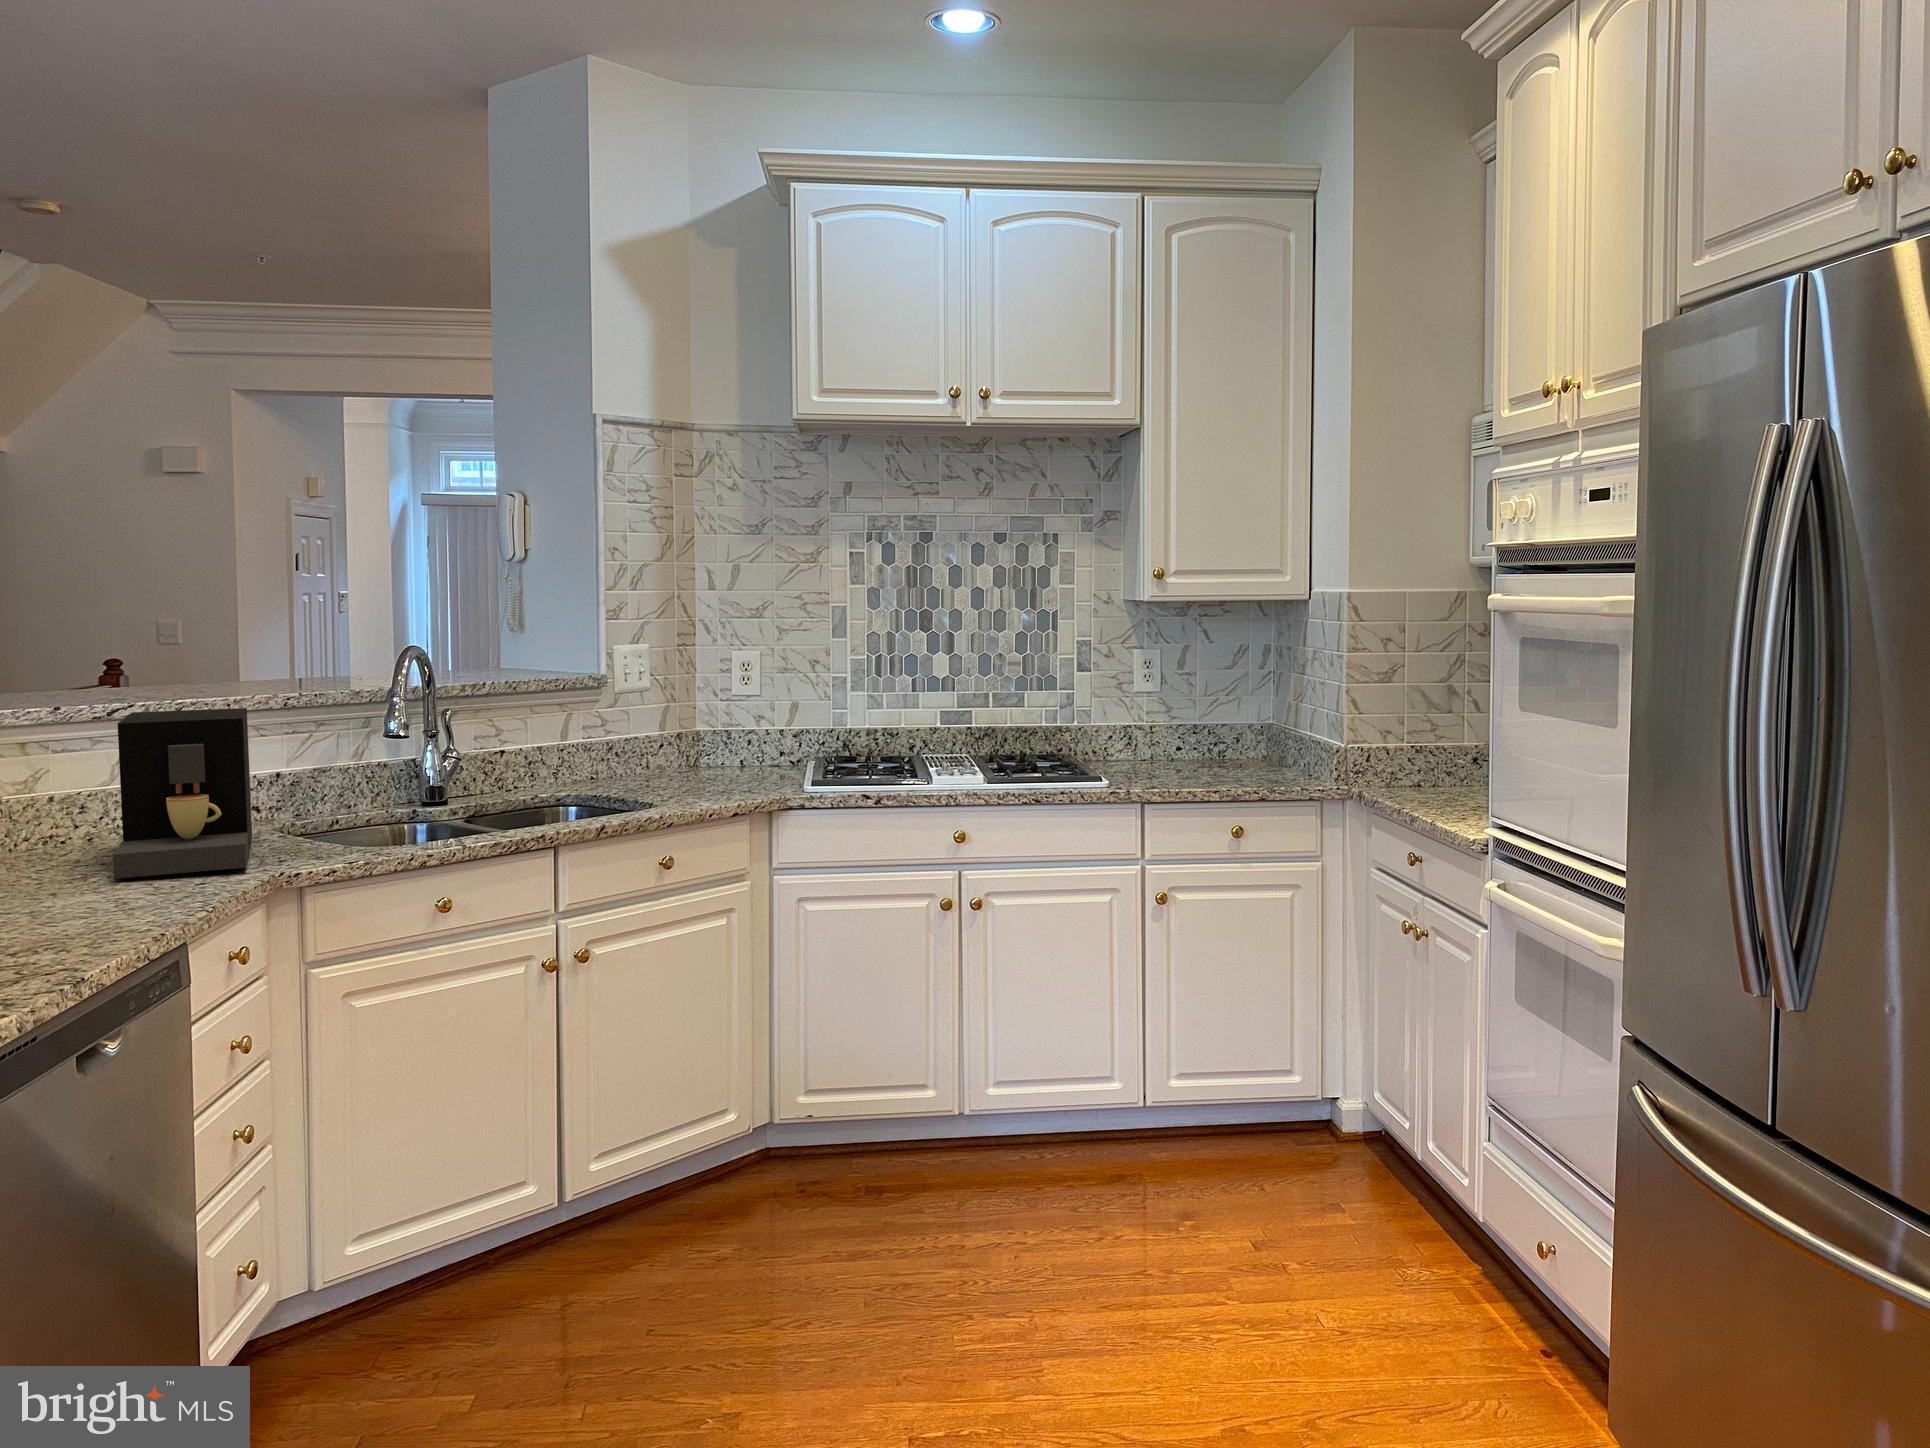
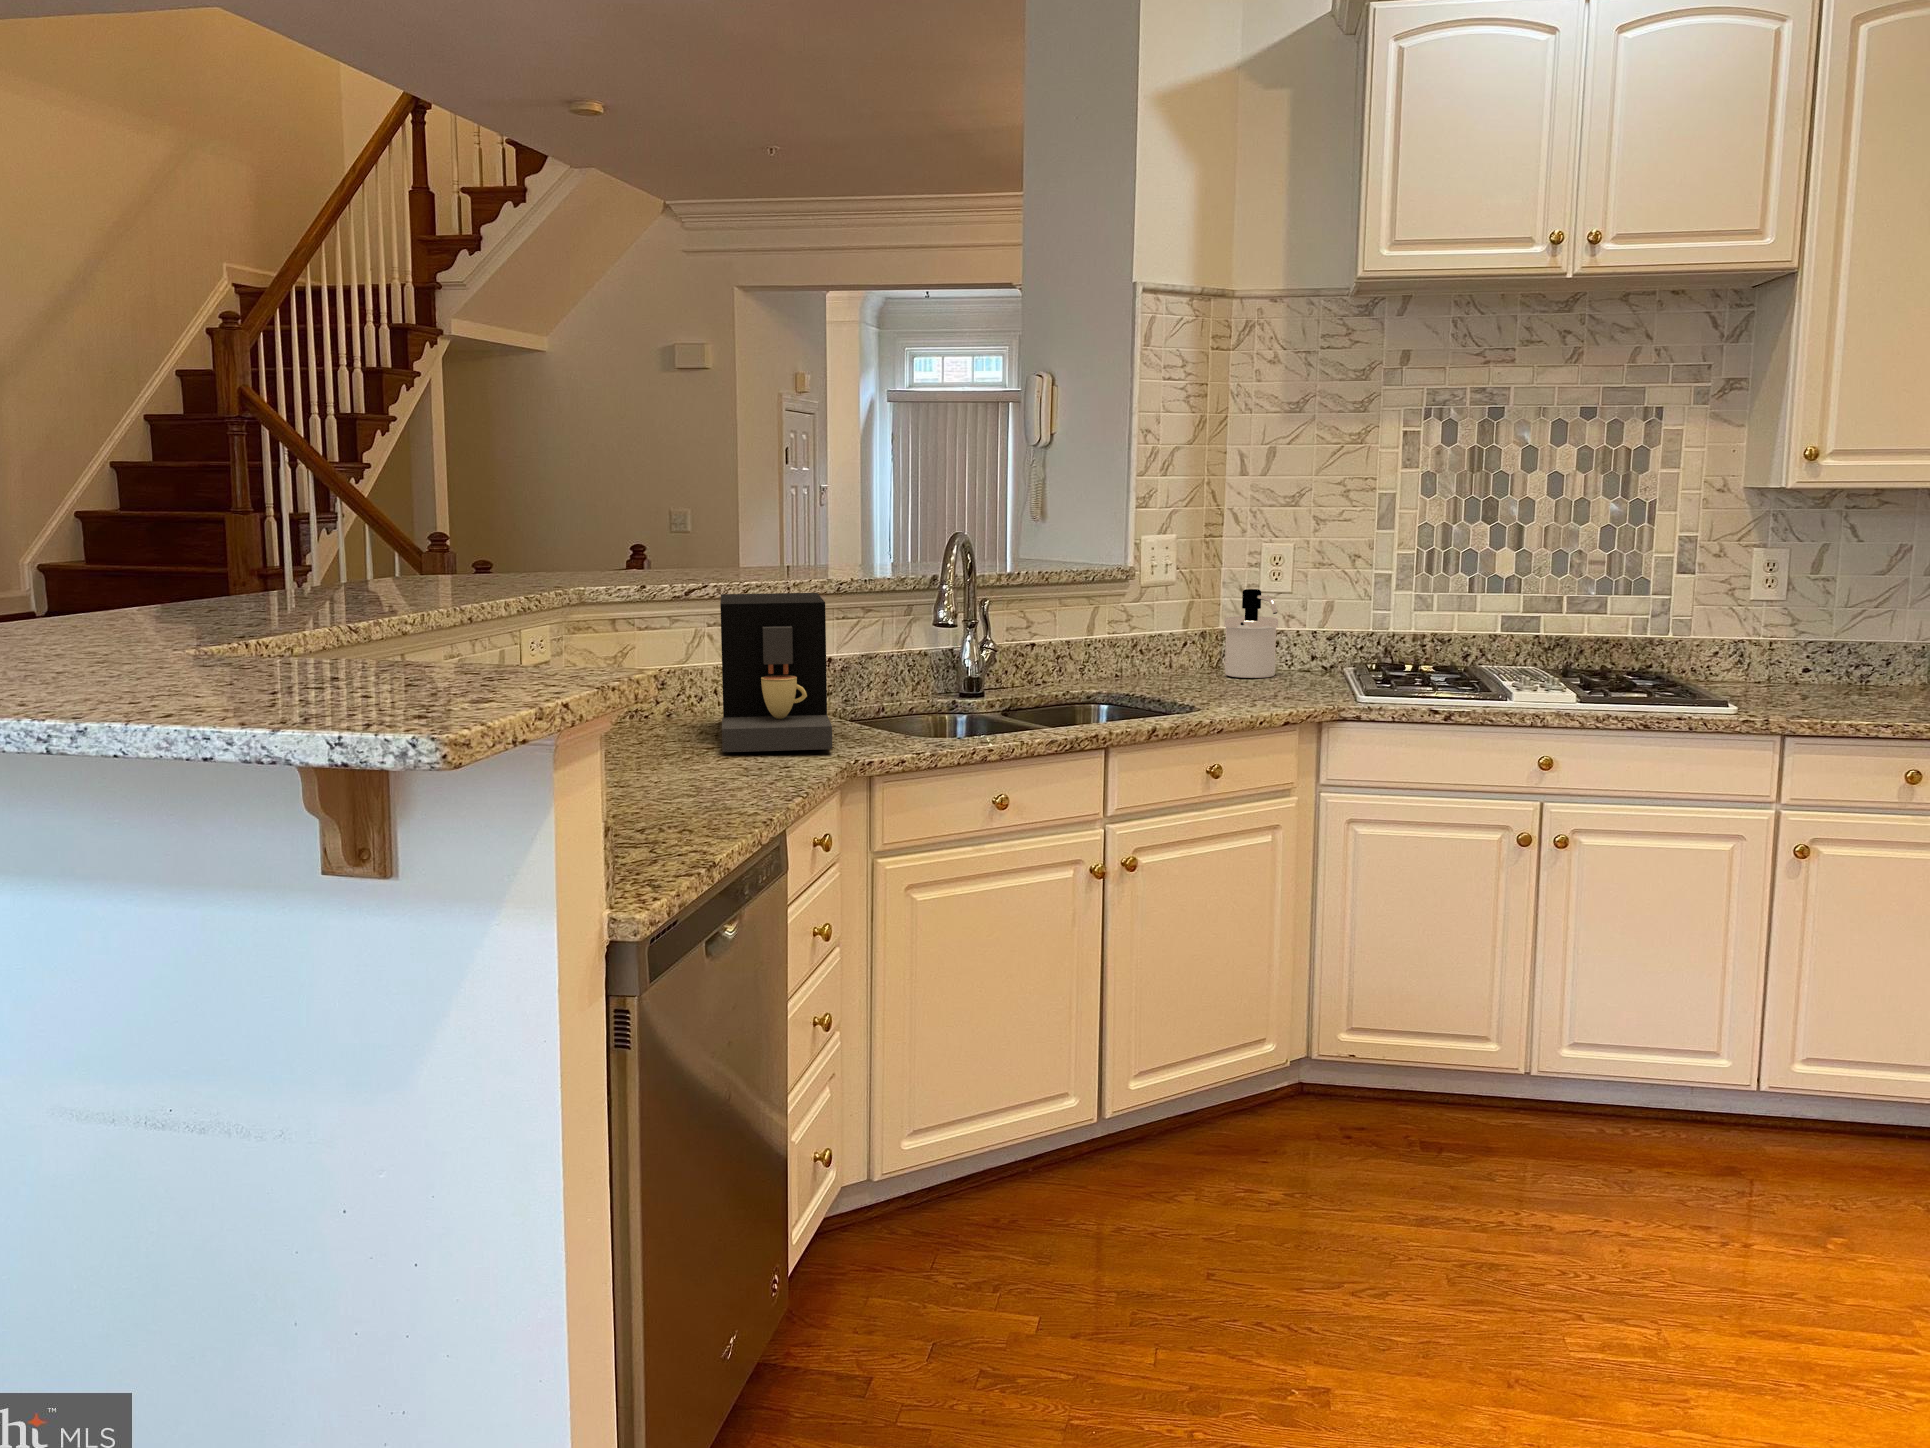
soap dispenser: none [699,693,747,773] -> present [1224,589,1278,678]

